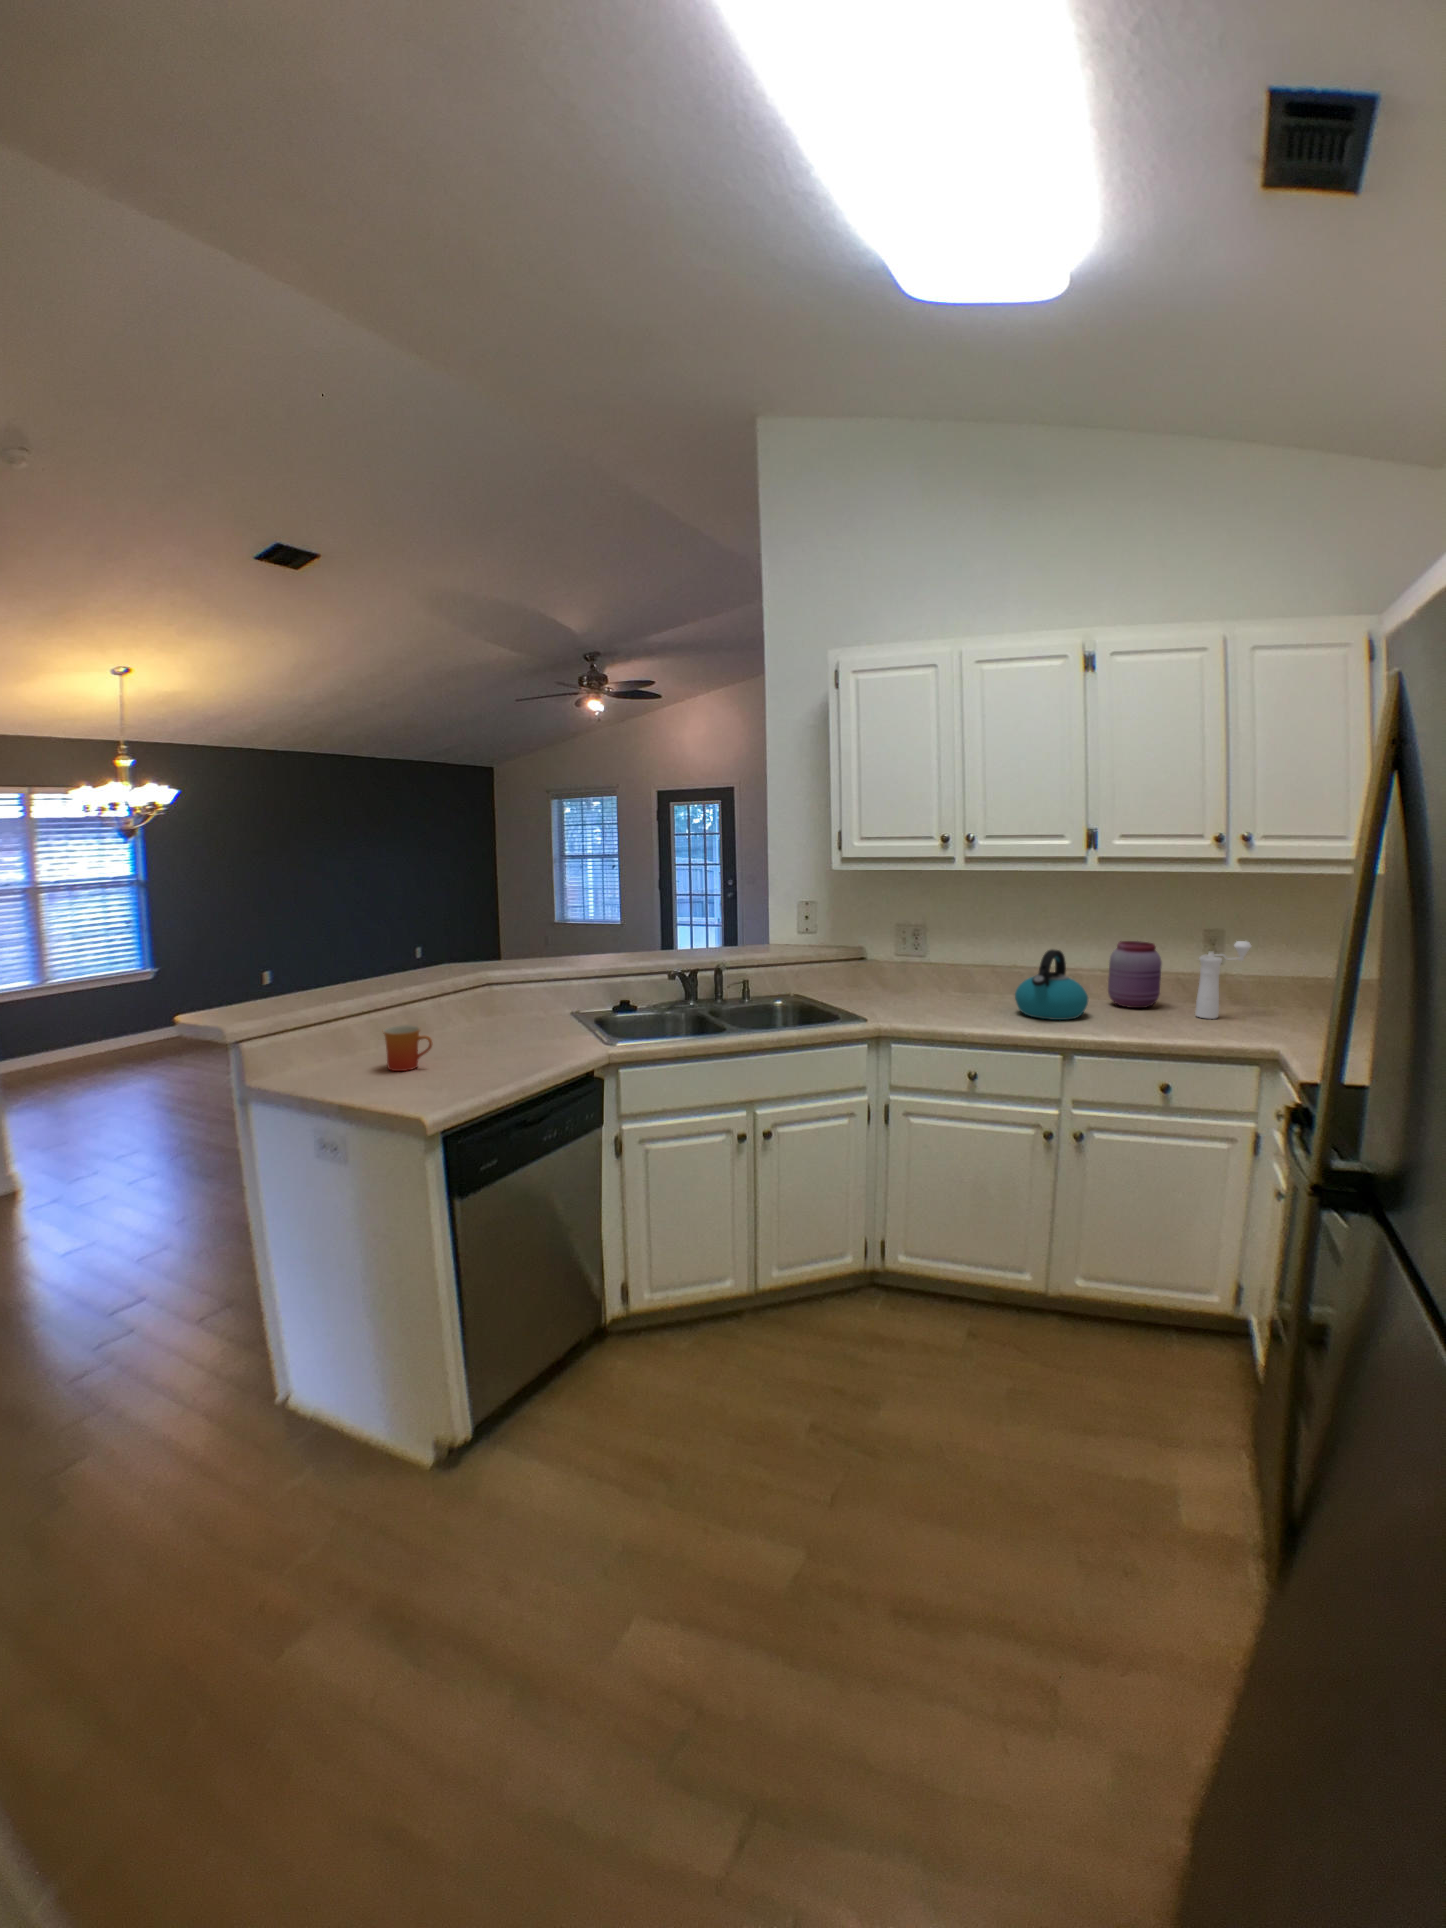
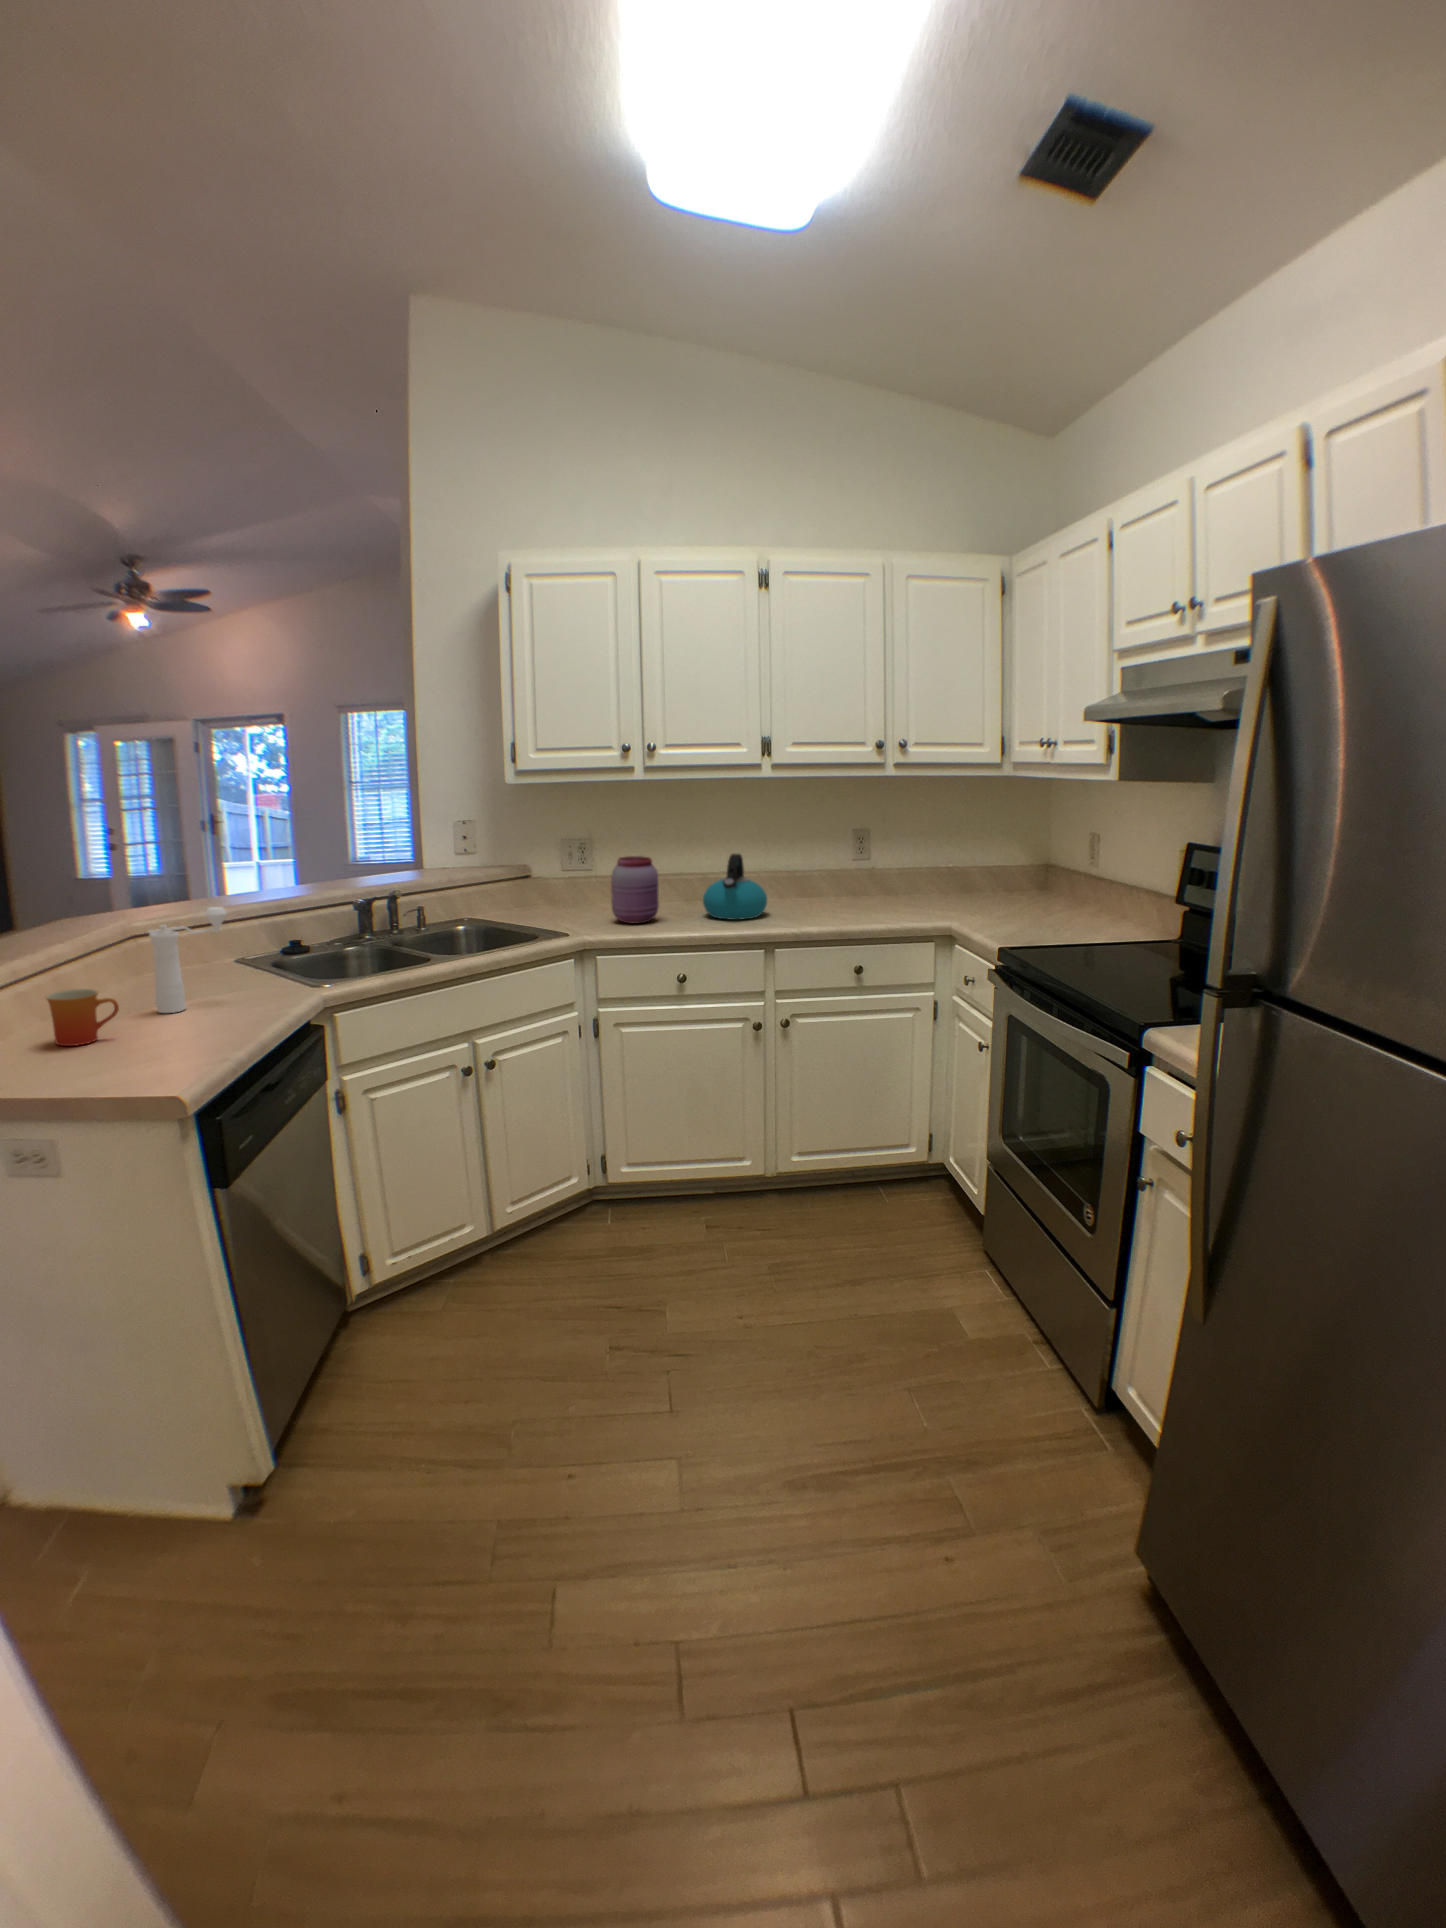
jar: present [1108,941,1162,1008] -> present [611,856,659,924]
pepper mill: present [1195,941,1251,1019] -> present [148,907,226,1013]

